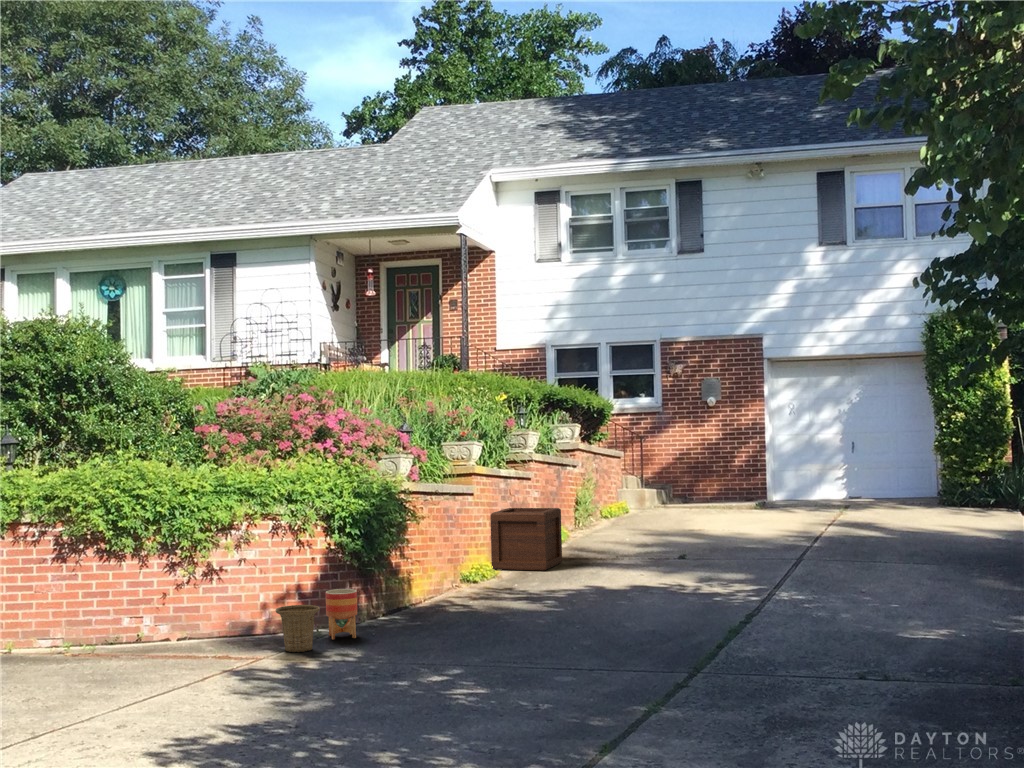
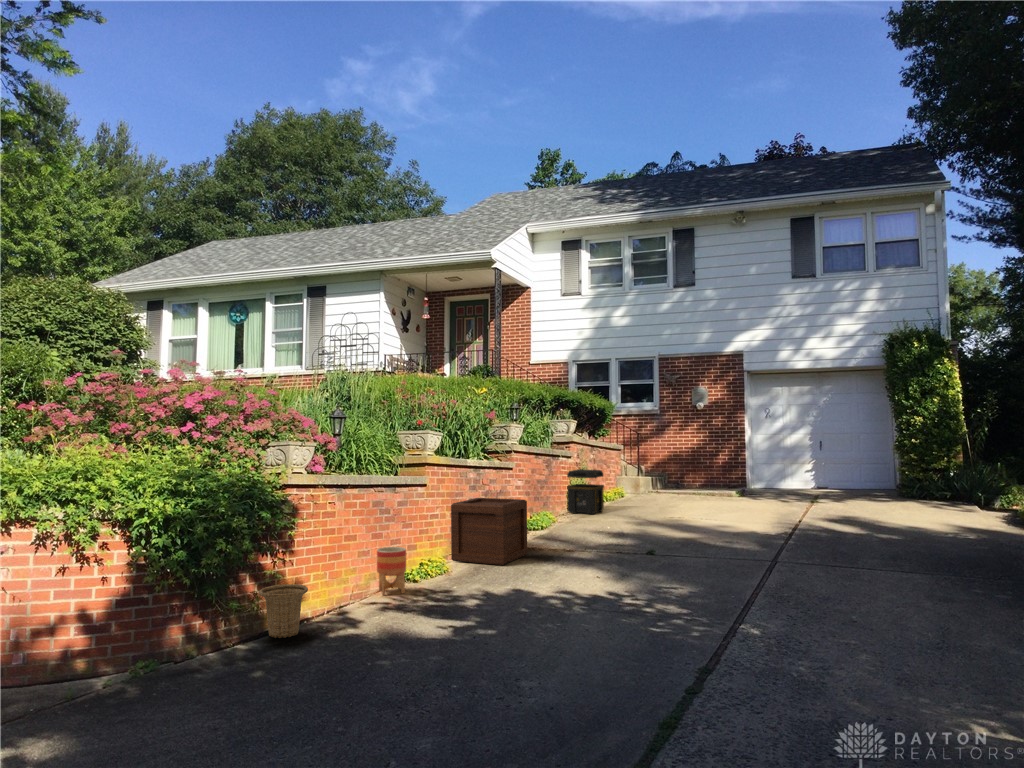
toolbox: none [577,479,617,528] -> present [567,469,604,514]
planter: present [326,589,358,639] -> present [377,547,406,595]
basket: present [276,605,320,652] -> present [259,584,308,638]

